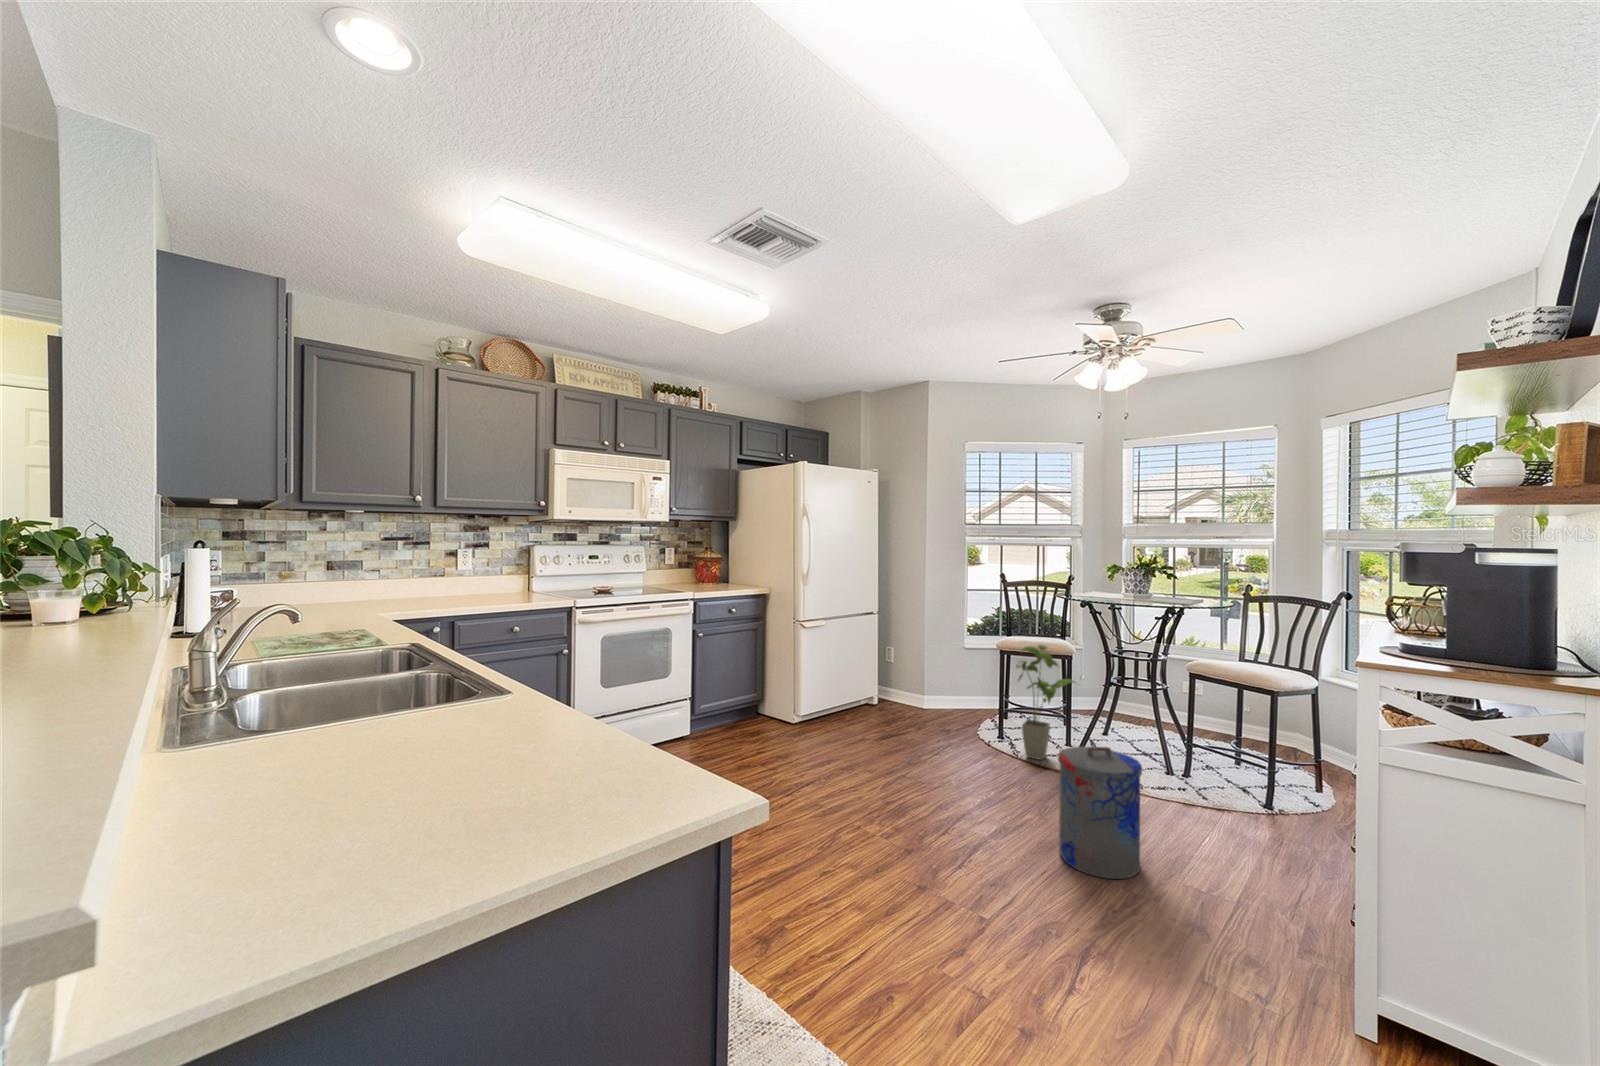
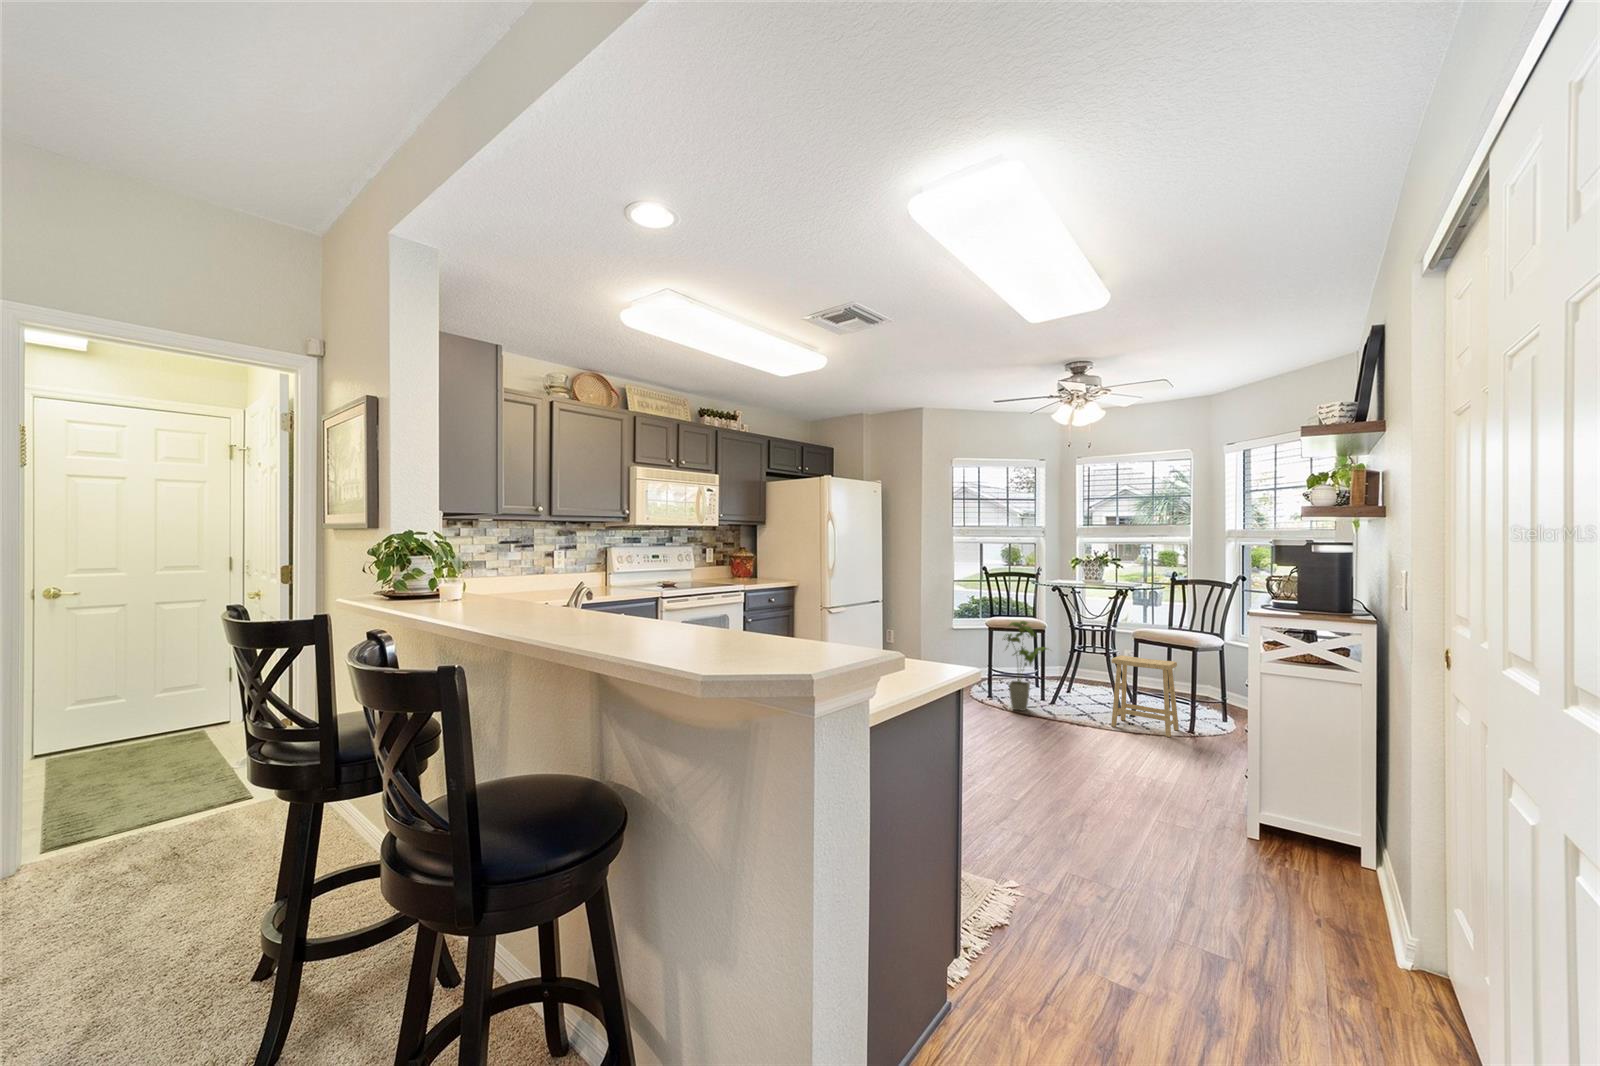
footstool: none [1155,695,1250,813] -> present [1111,655,1179,737]
trash can: present [1058,747,1142,879] -> none [1051,686,1110,776]

